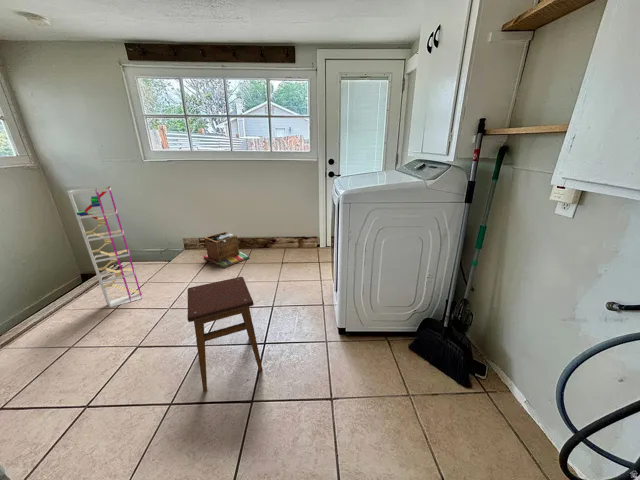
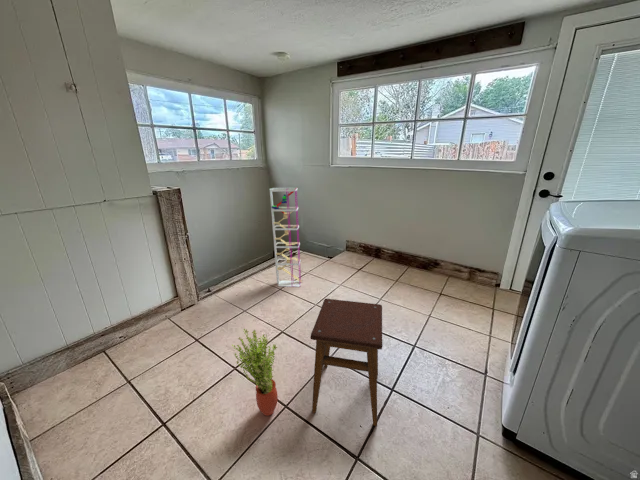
laundry basket: present [204,232,249,268] -> none [360,242,404,279]
potted plant: none [94,336,164,421] -> present [232,329,278,416]

